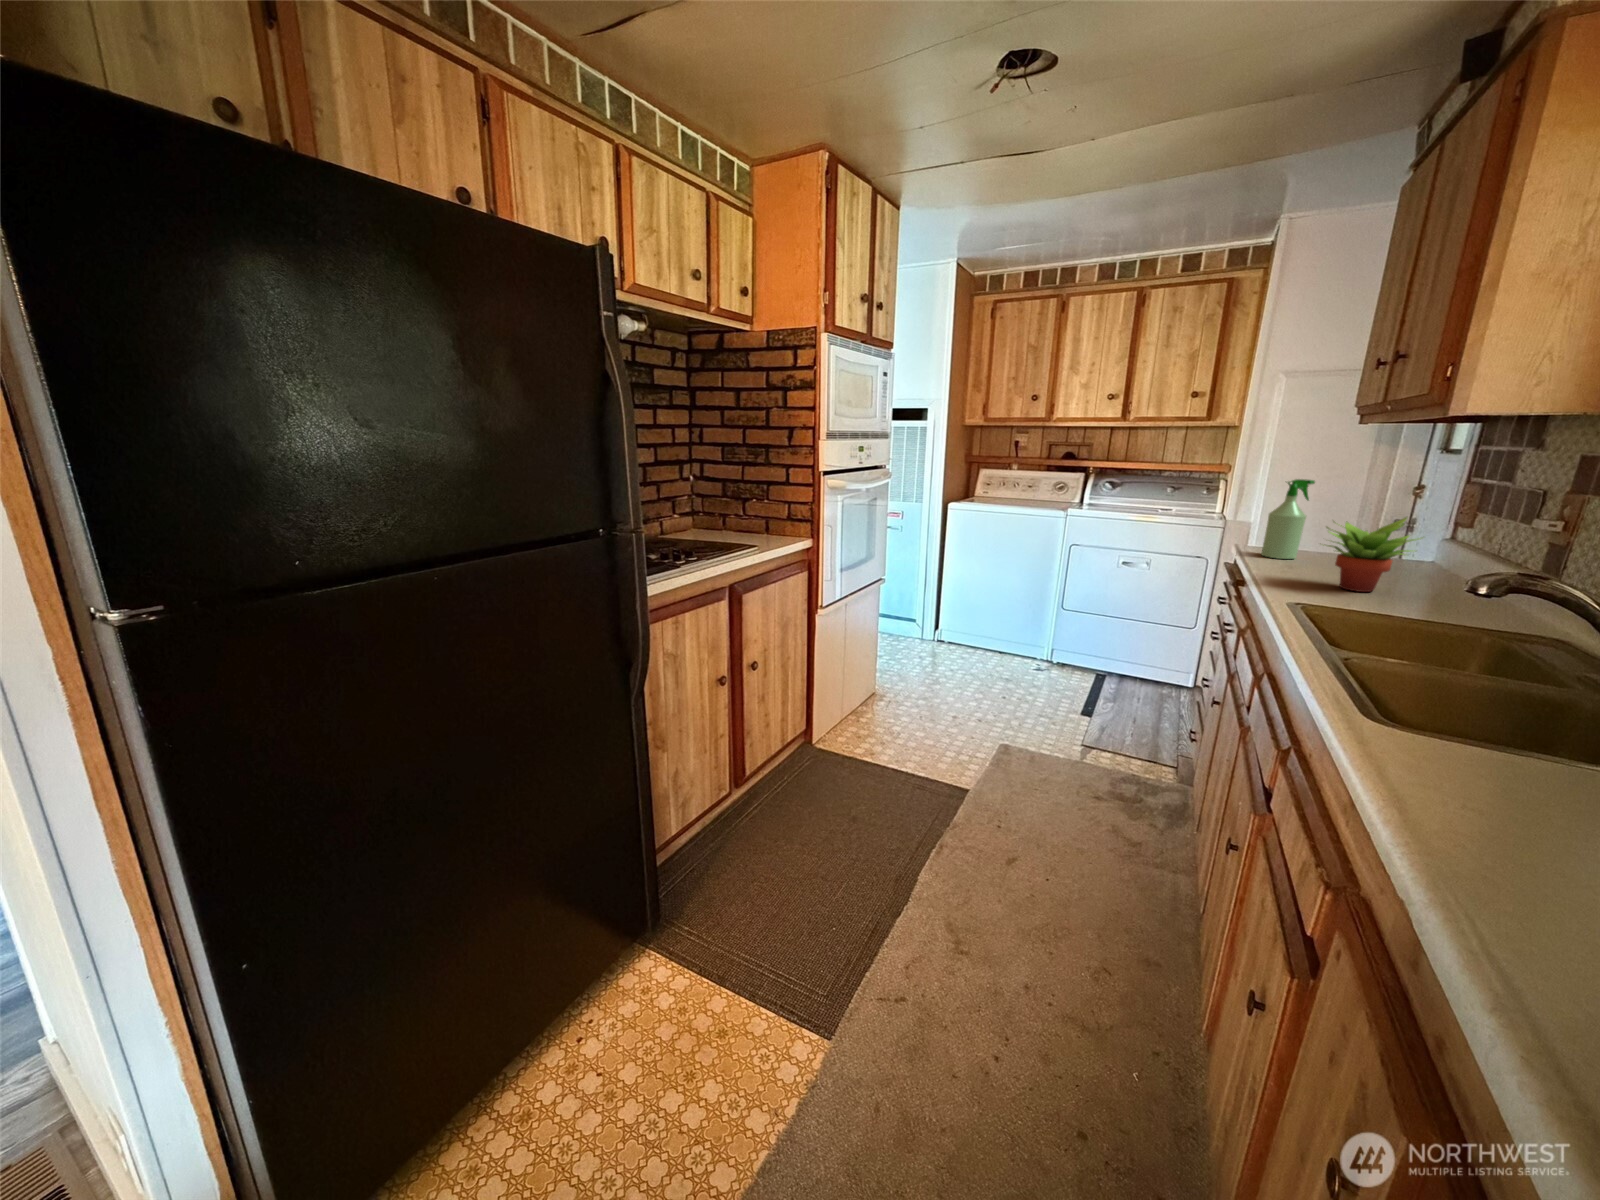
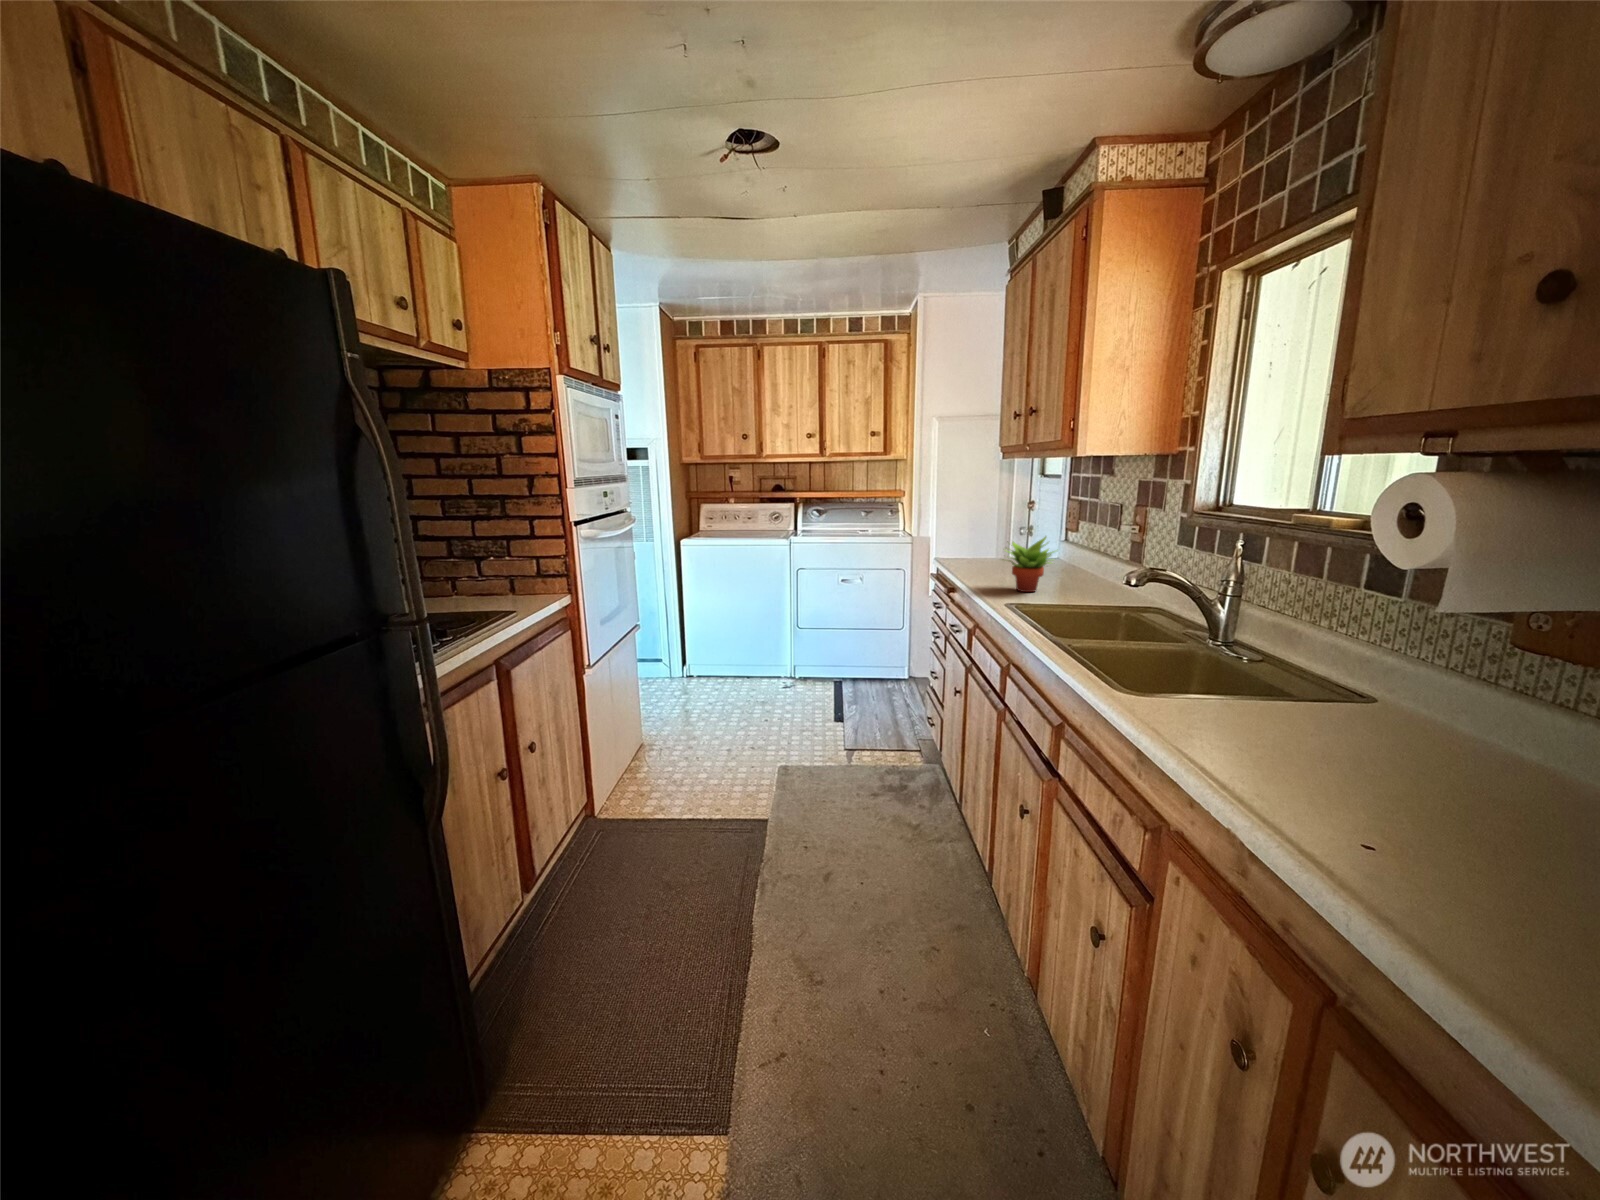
spray bottle: present [1261,479,1315,559] -> none [955,509,981,570]

